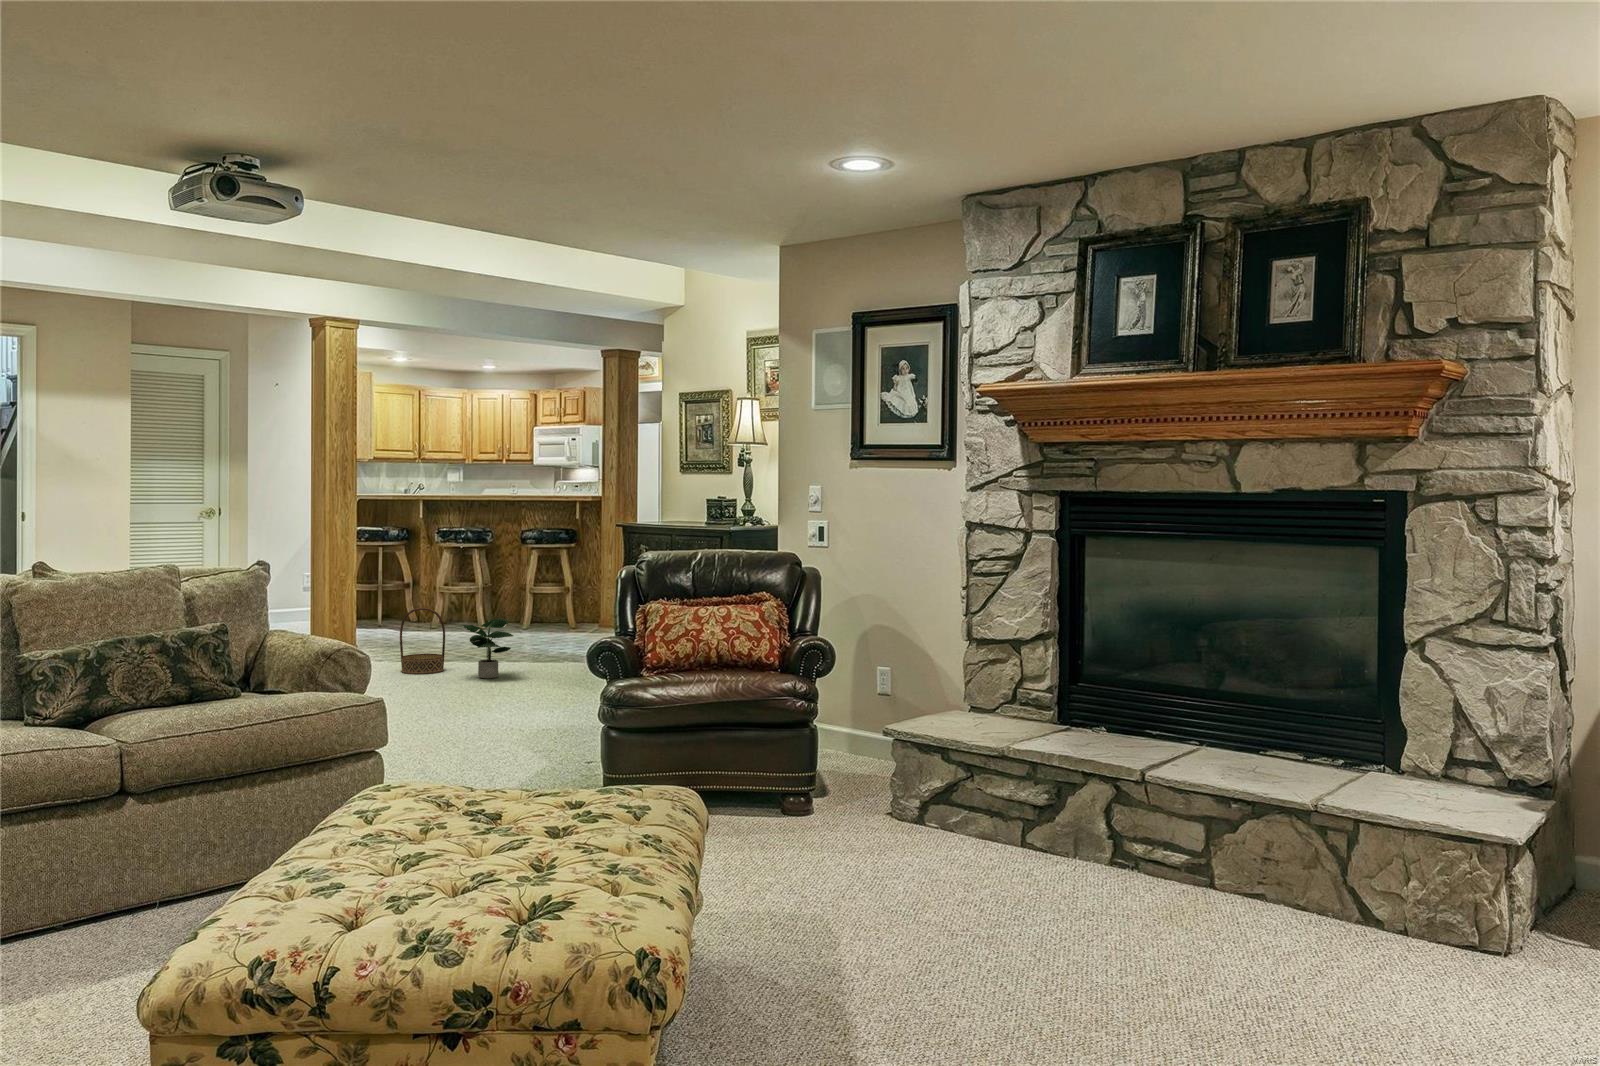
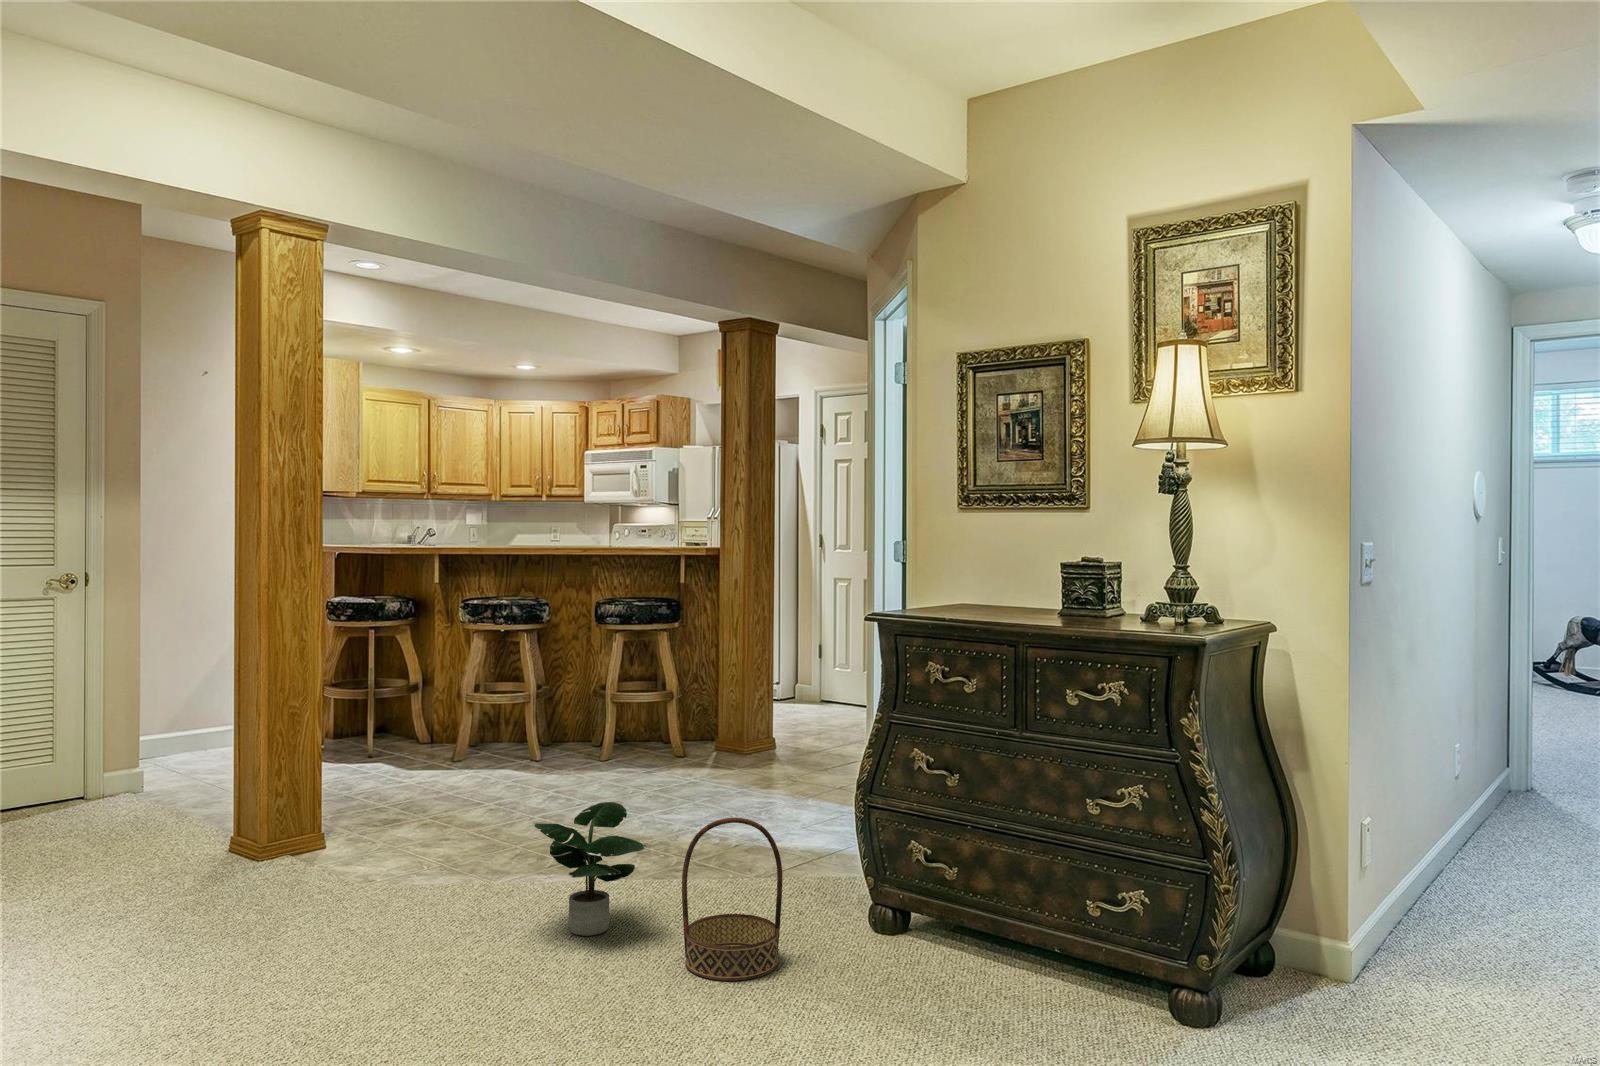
basket: present [400,608,445,674] -> present [682,817,783,981]

